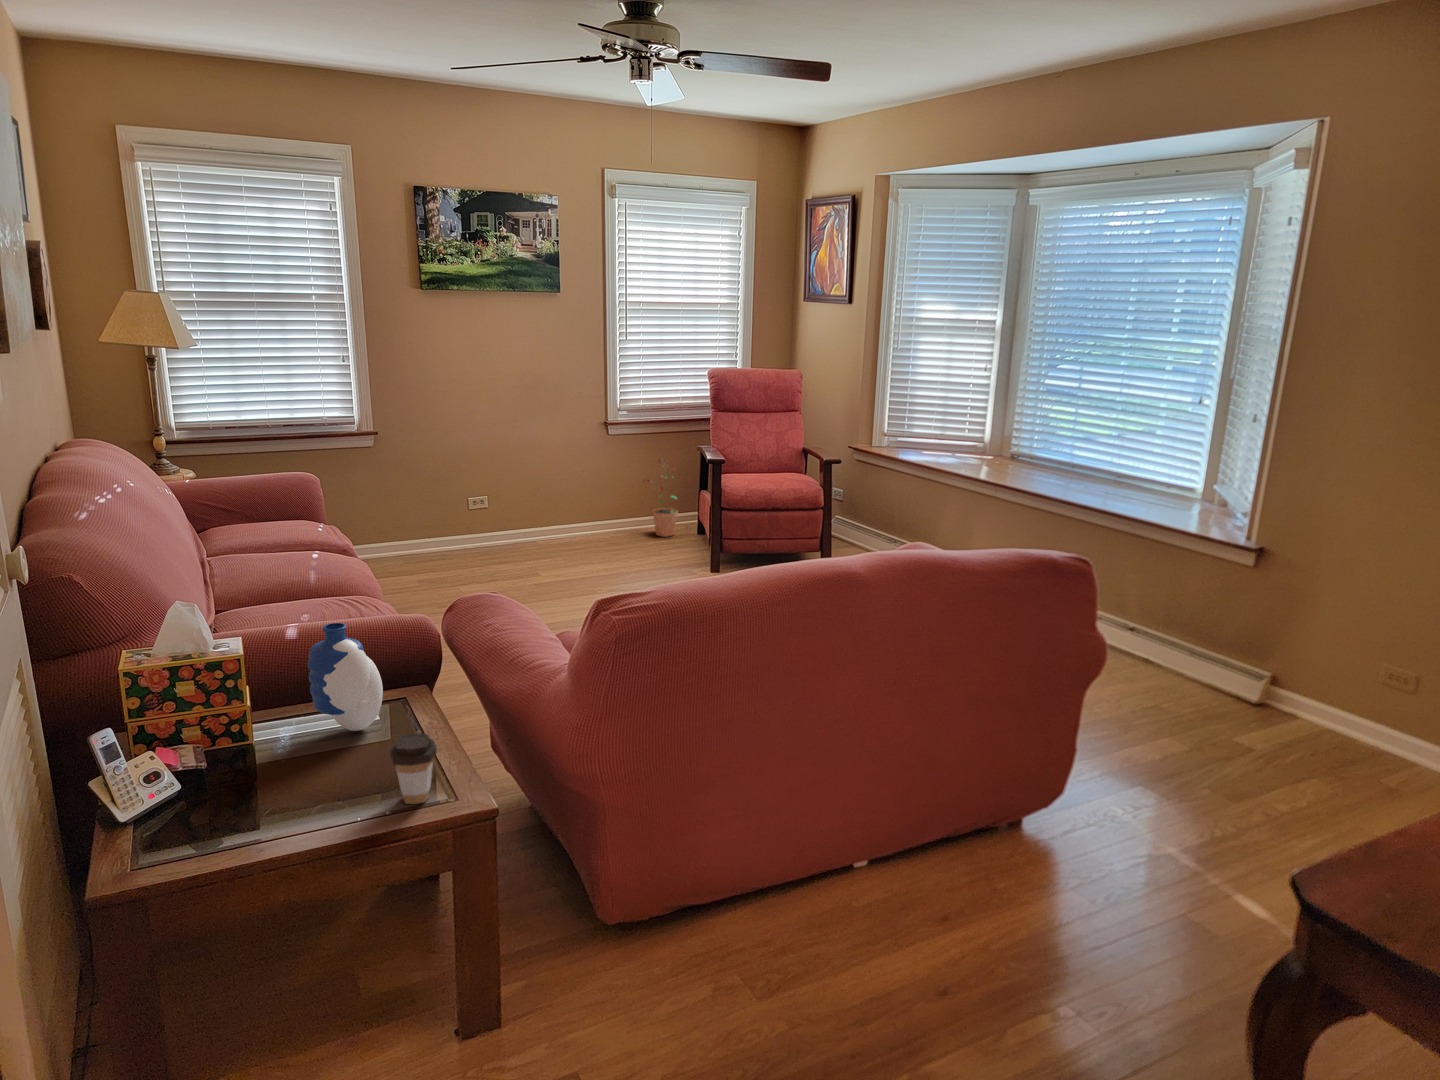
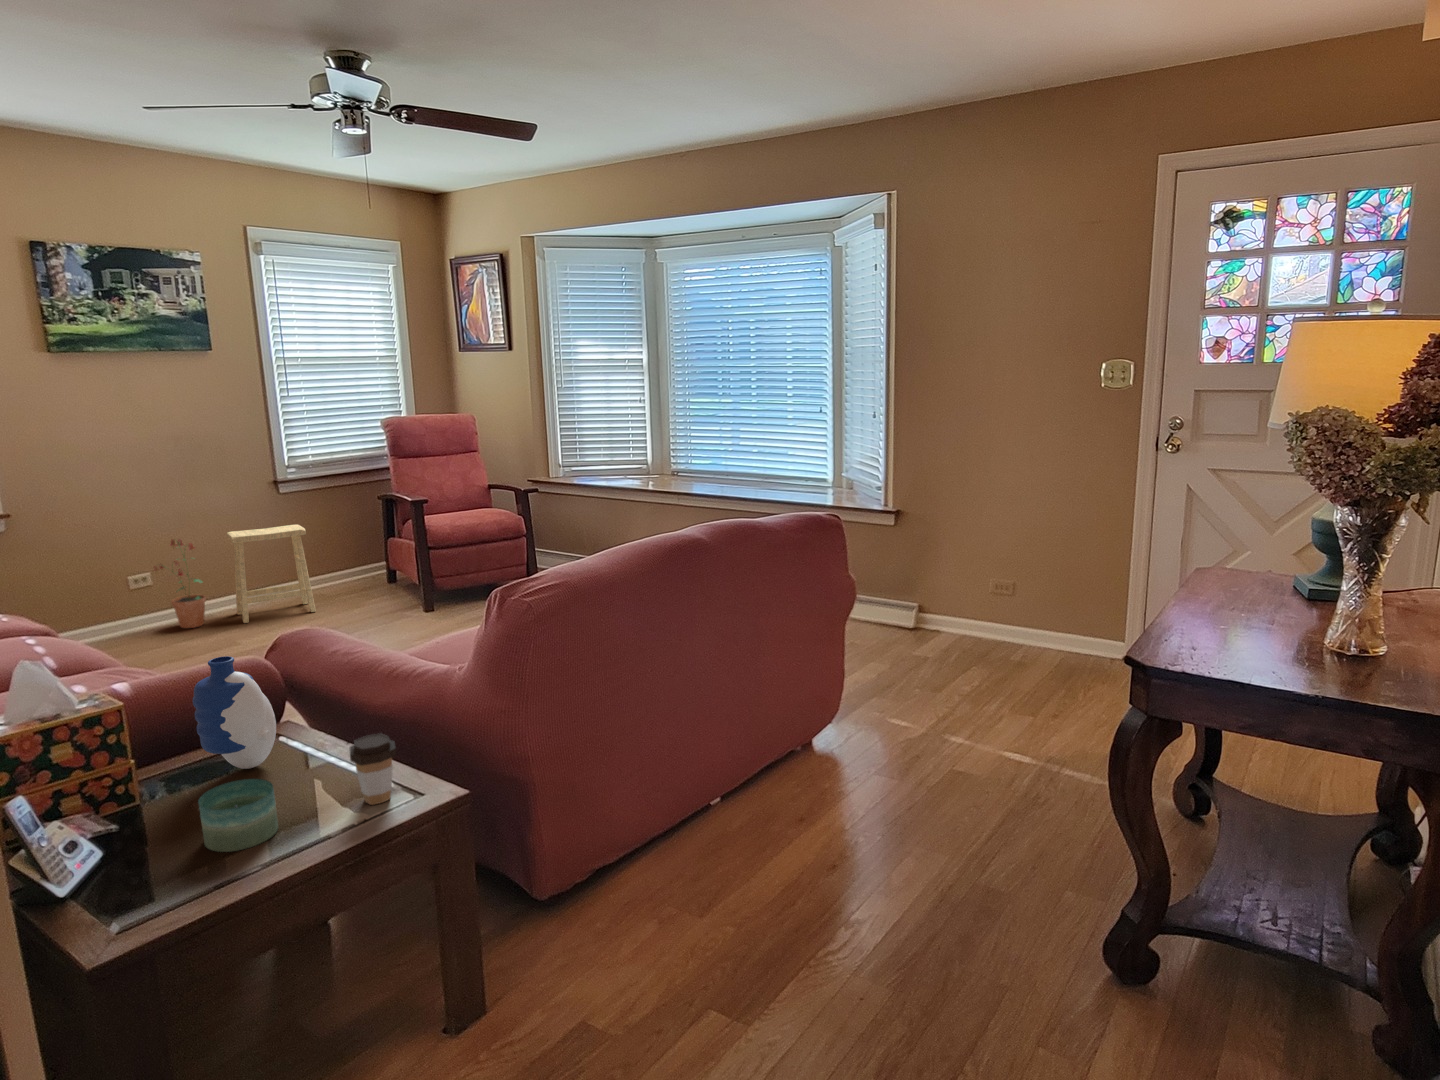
potted plant: present [643,459,678,537] -> present [154,540,206,628]
footstool: none [550,466,616,555] -> present [227,524,316,623]
candle: none [250,749,322,819] -> present [199,779,278,852]

